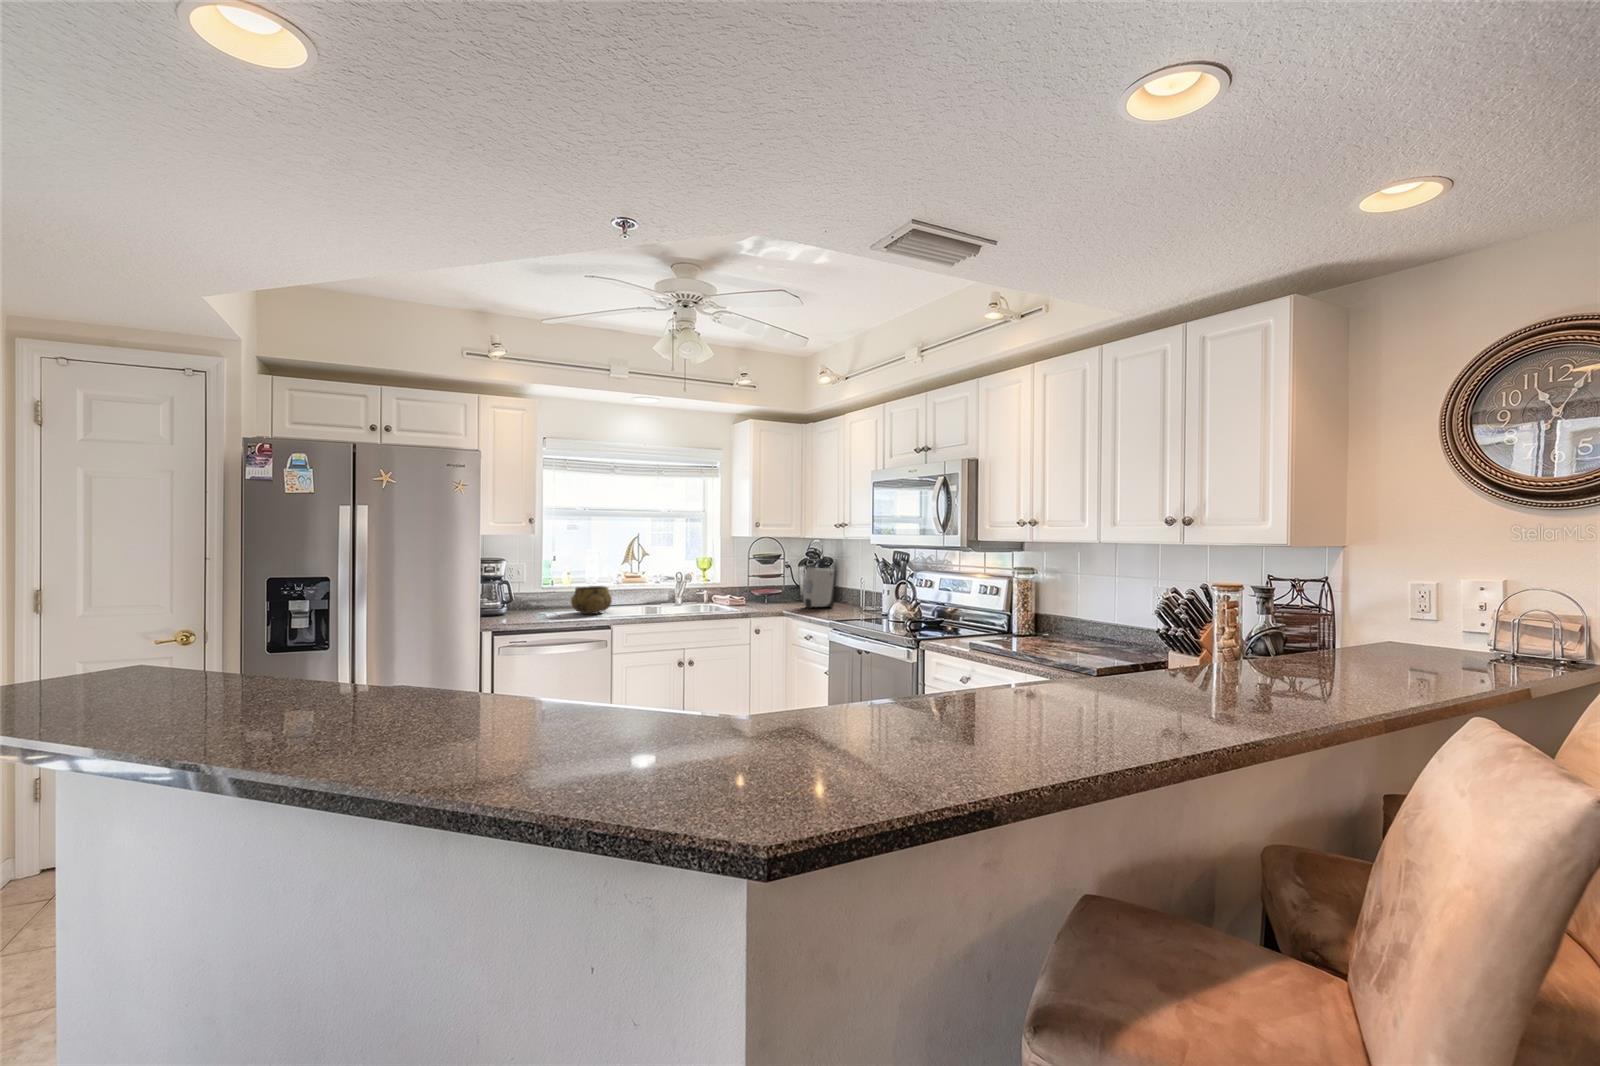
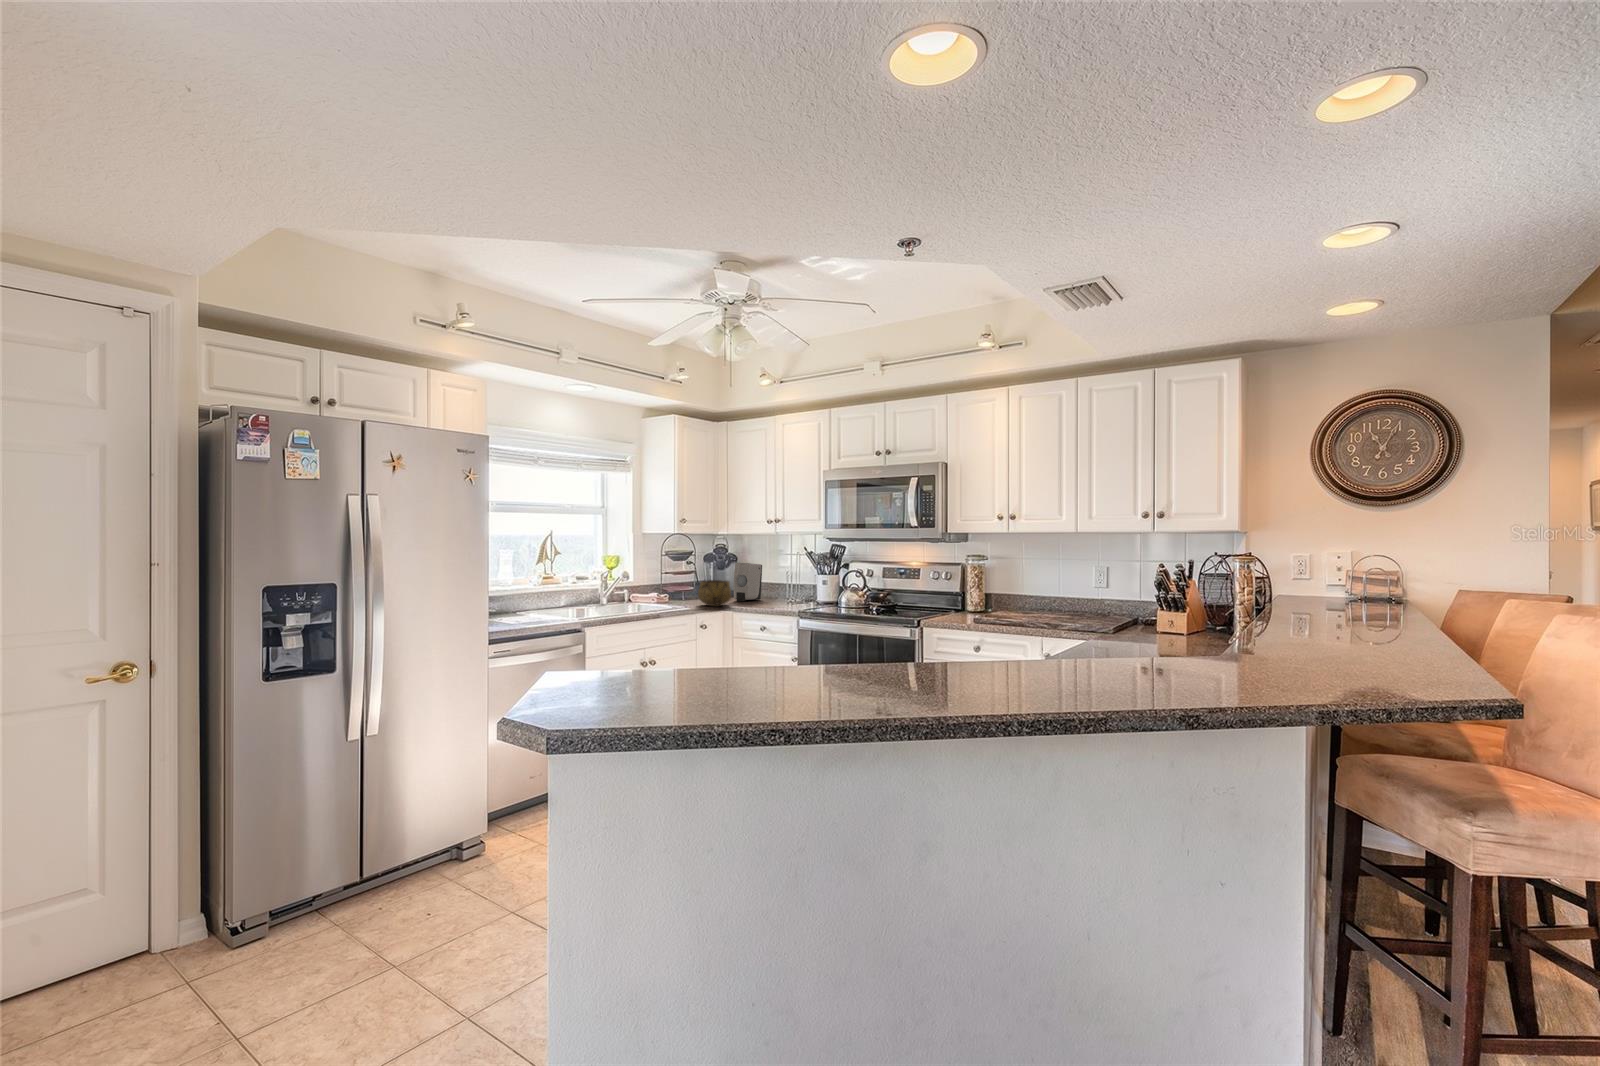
decorative bowl: present [571,586,612,614] -> present [698,580,731,606]

